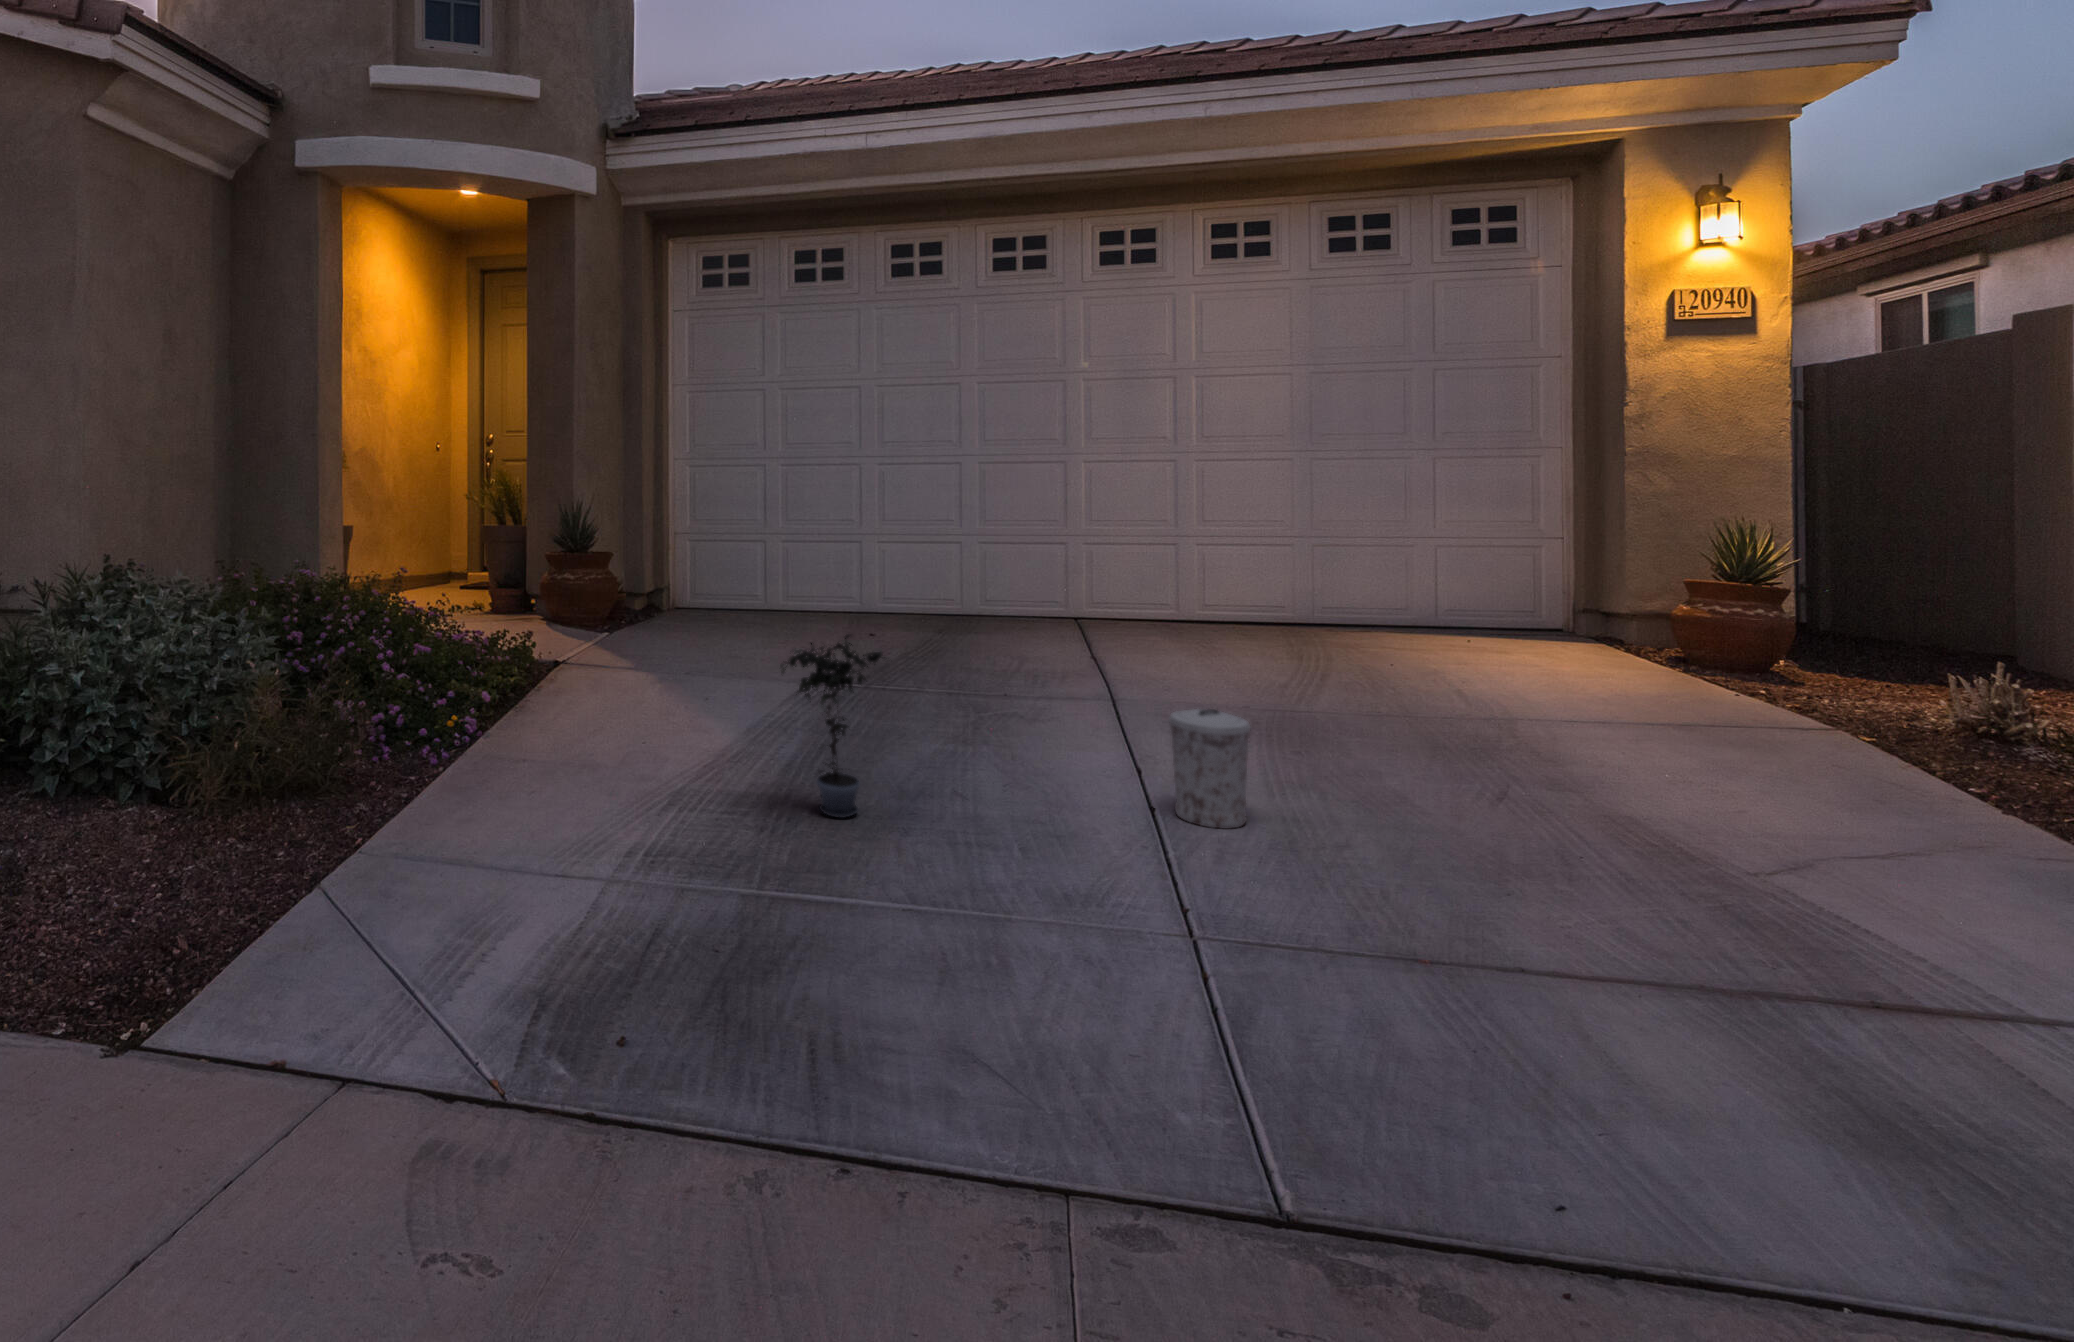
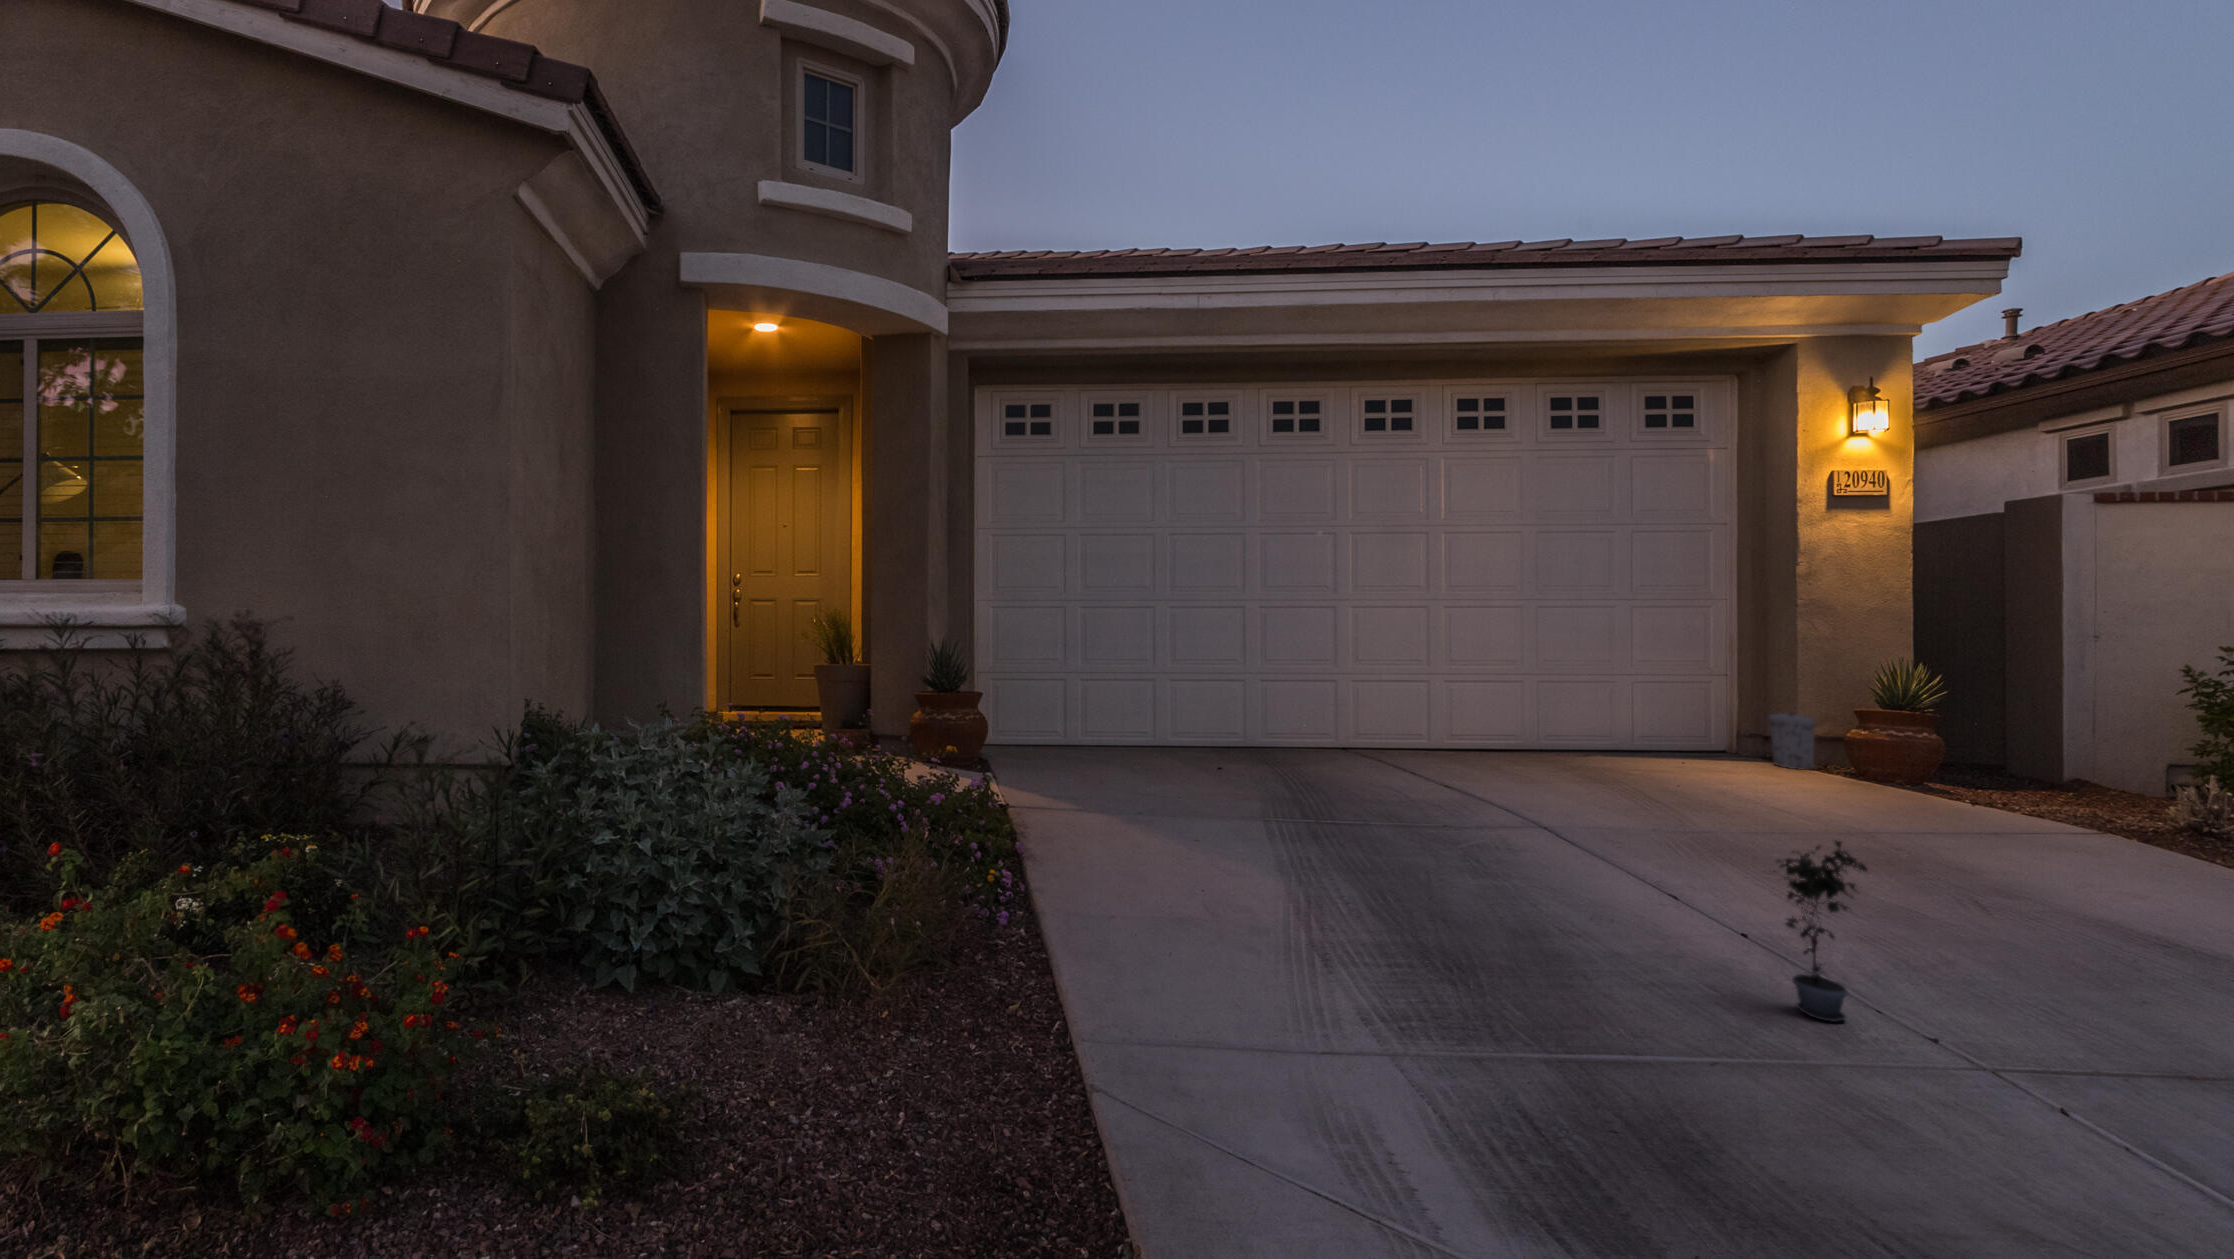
trash can: present [1169,709,1250,829] -> present [1768,713,1815,770]

